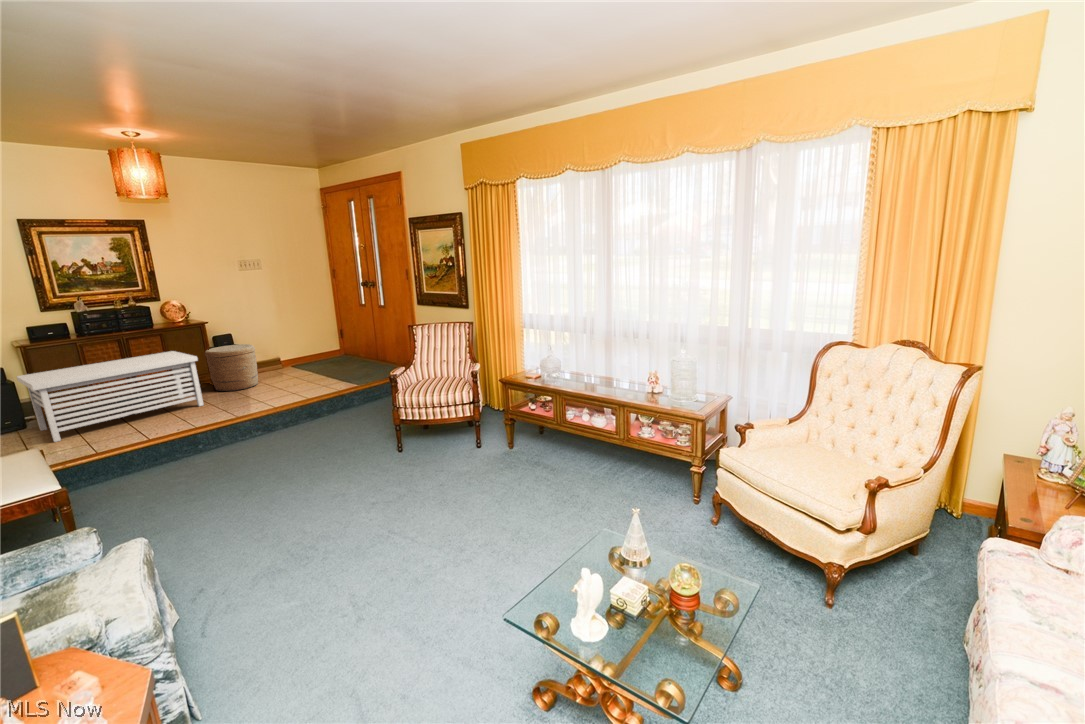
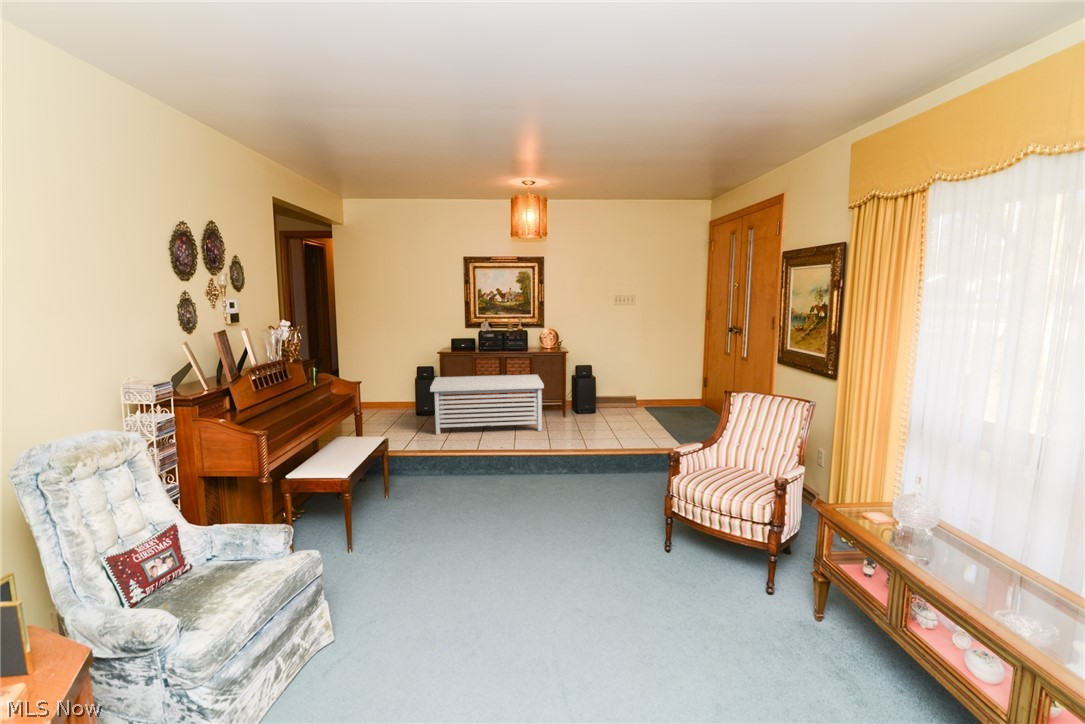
woven basket: present [205,344,258,391] -> none [561,376,603,423]

